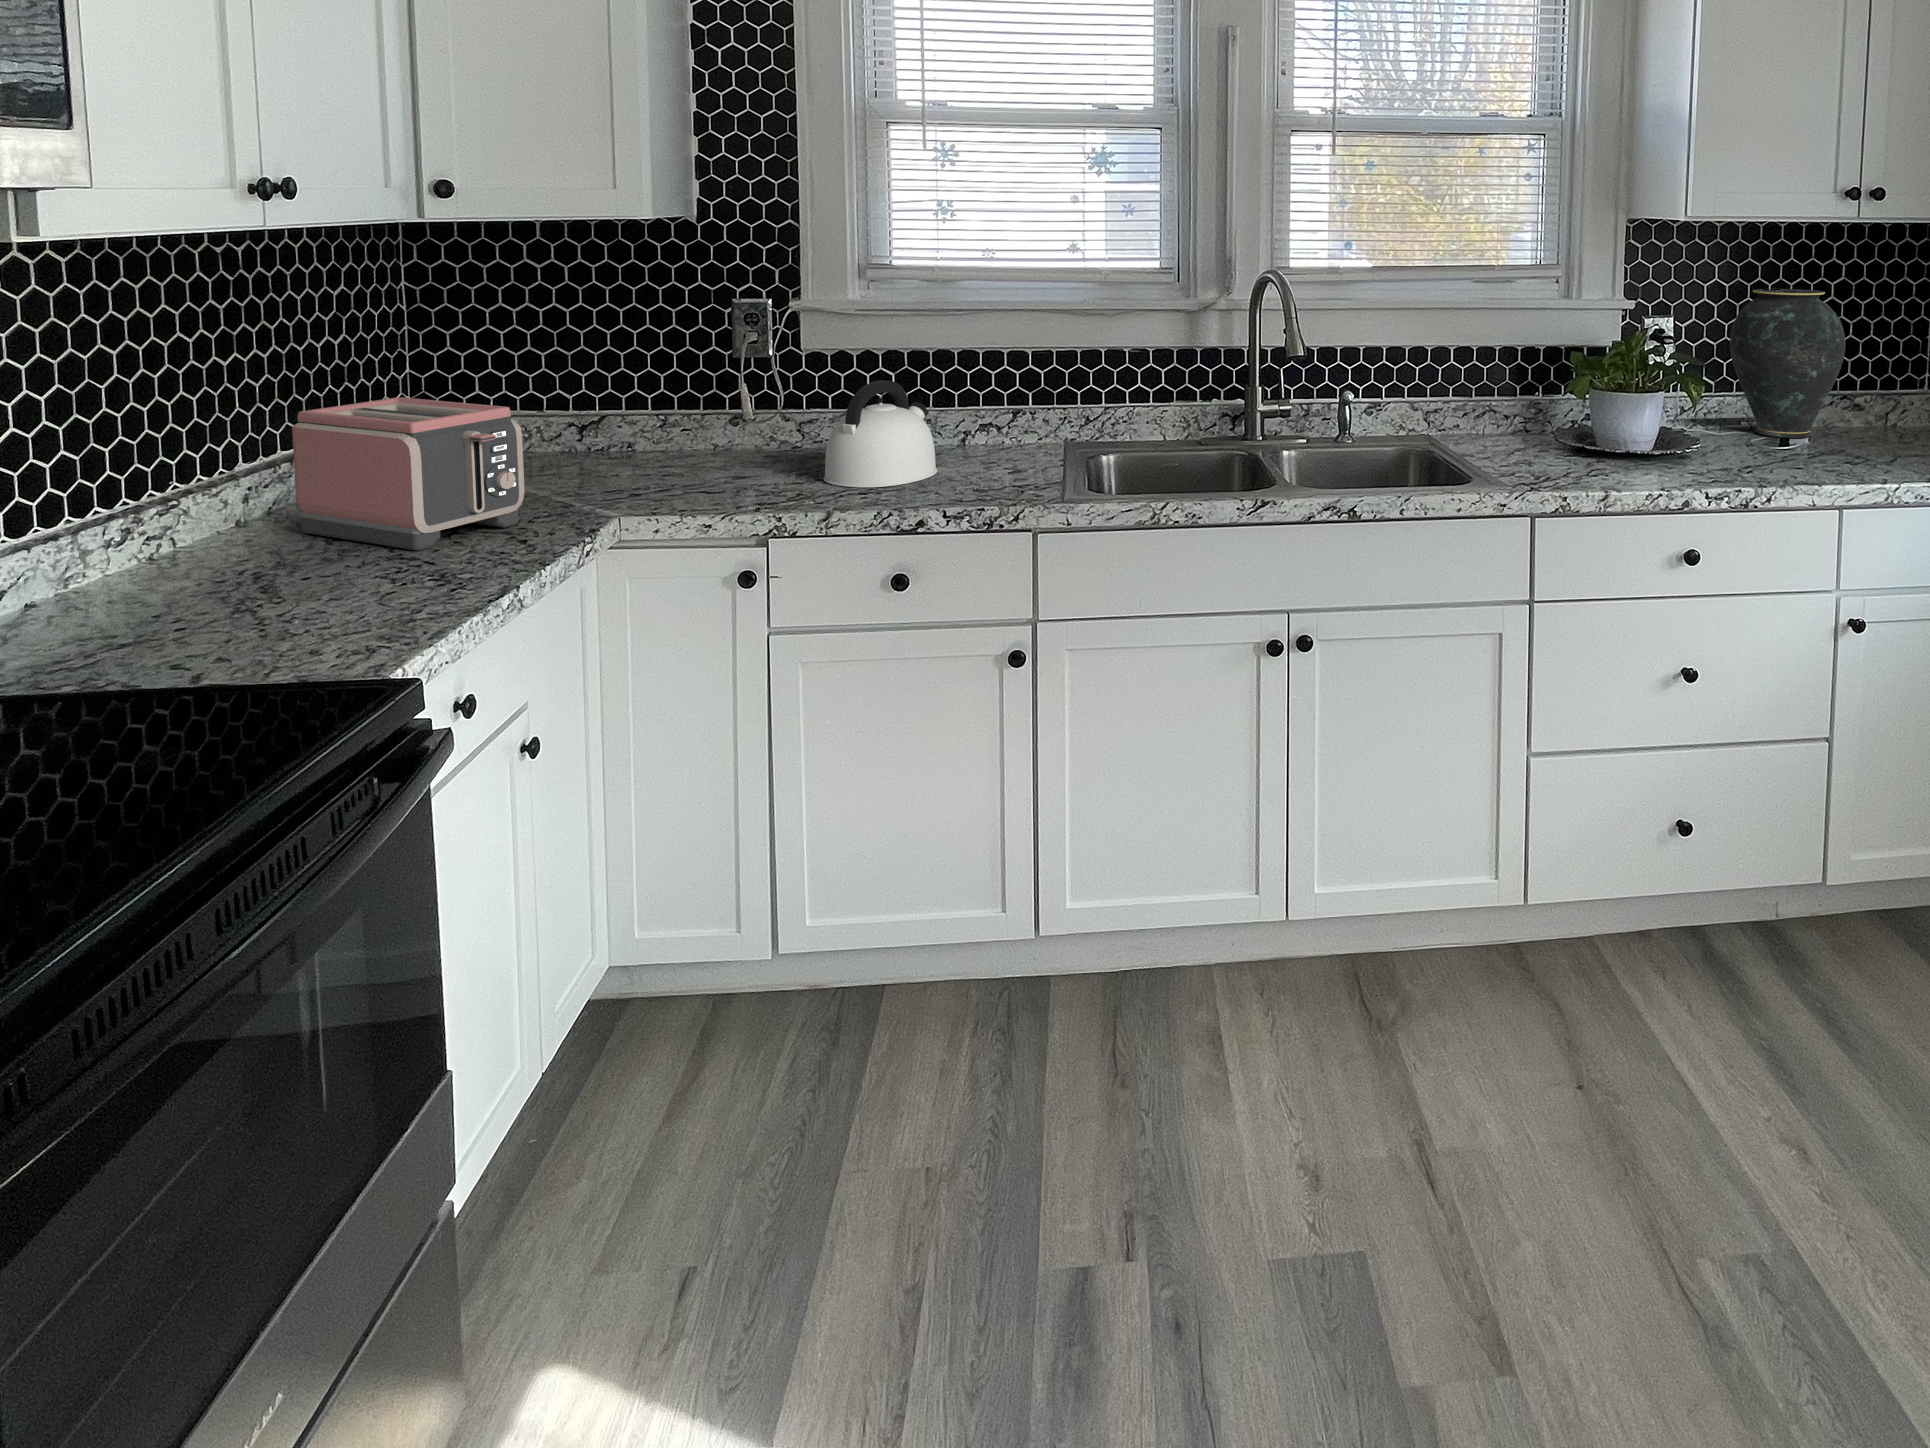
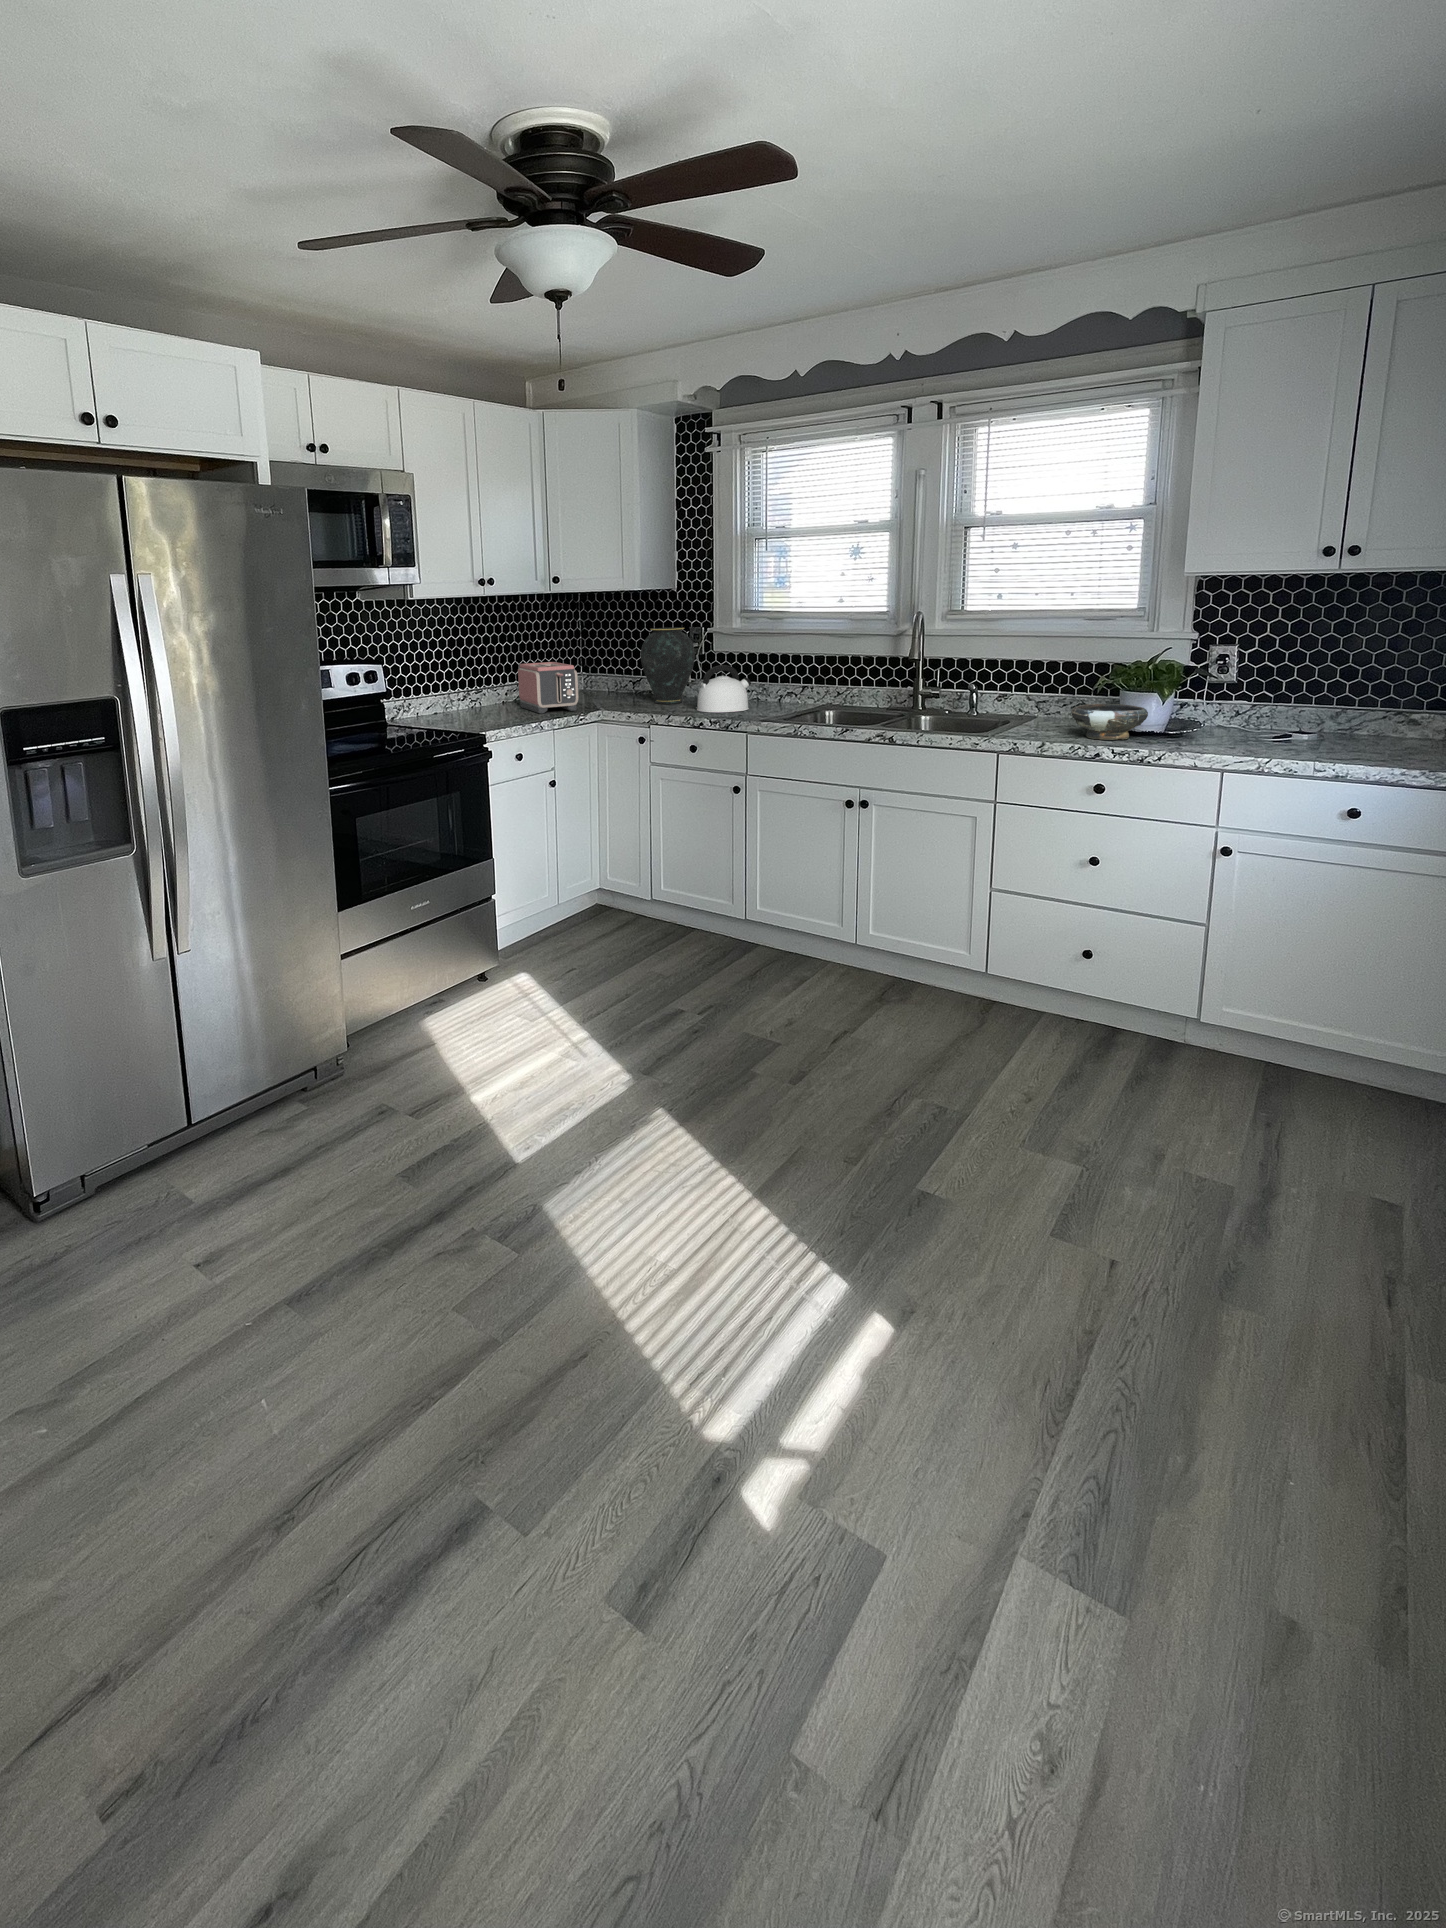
vase: present [1730,289,1845,438] -> present [641,627,695,704]
bowl: none [1576,413,1685,473] -> present [1072,704,1148,740]

